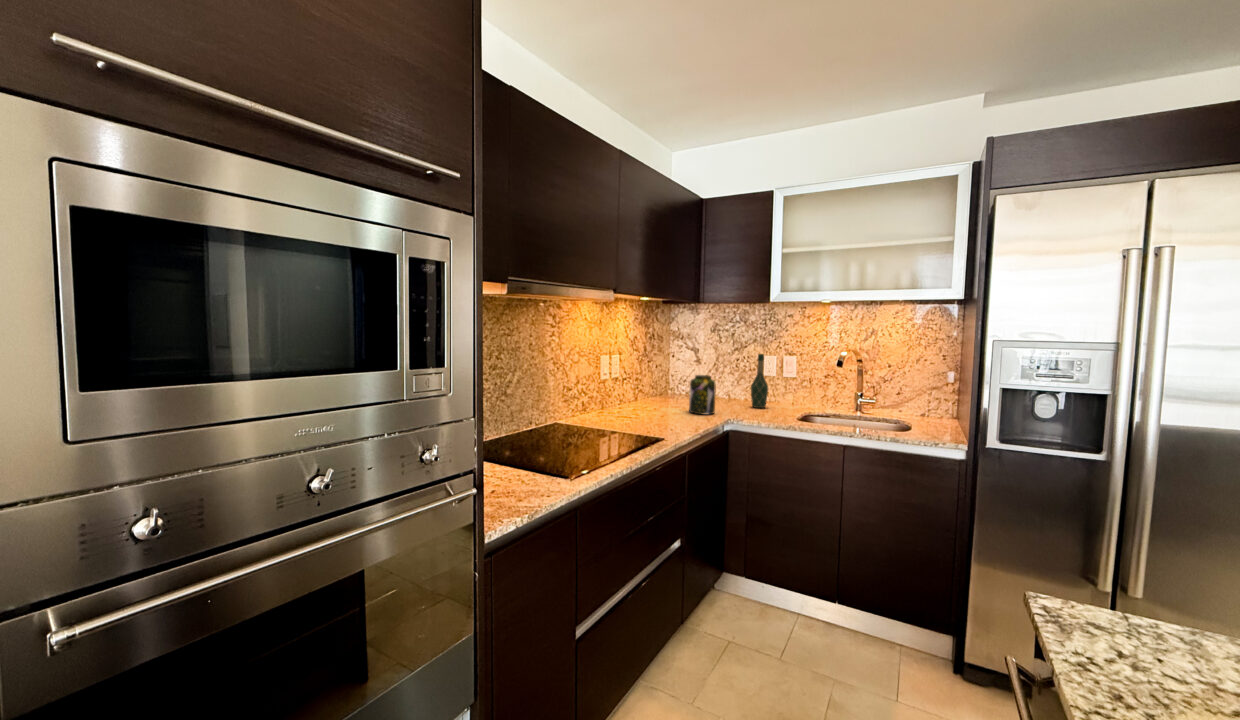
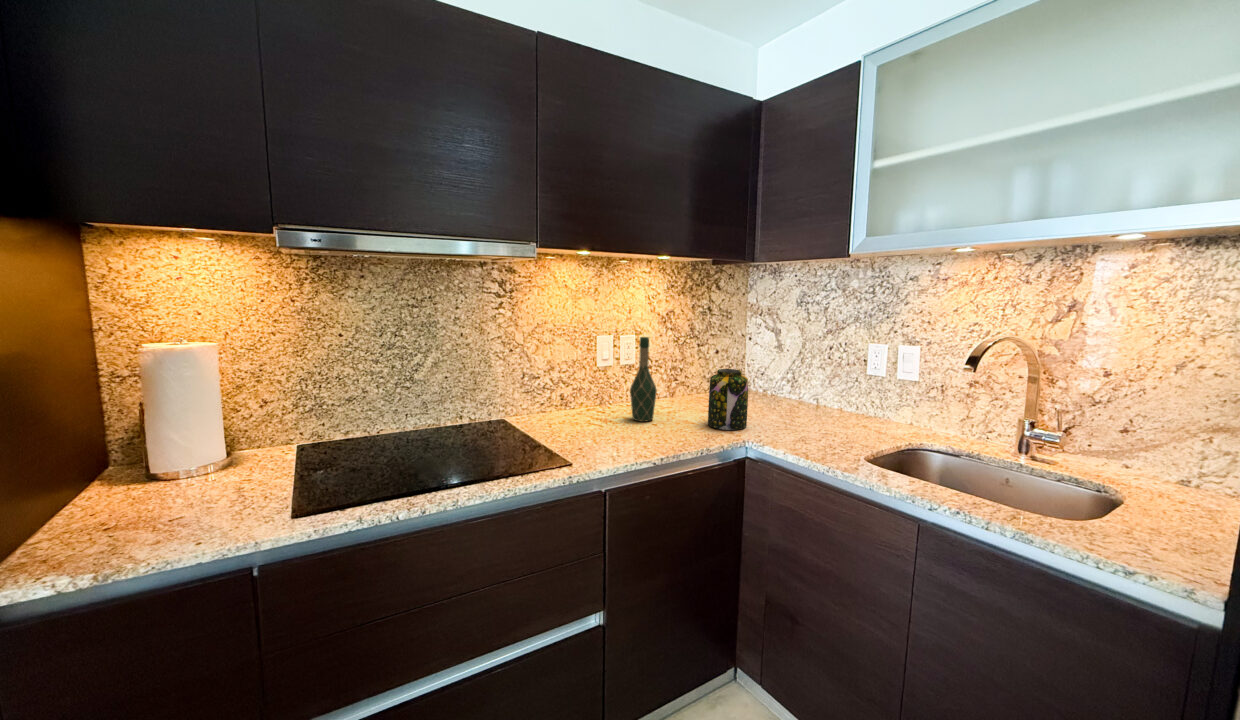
wine bottle: present [751,354,768,408] -> present [630,337,657,421]

